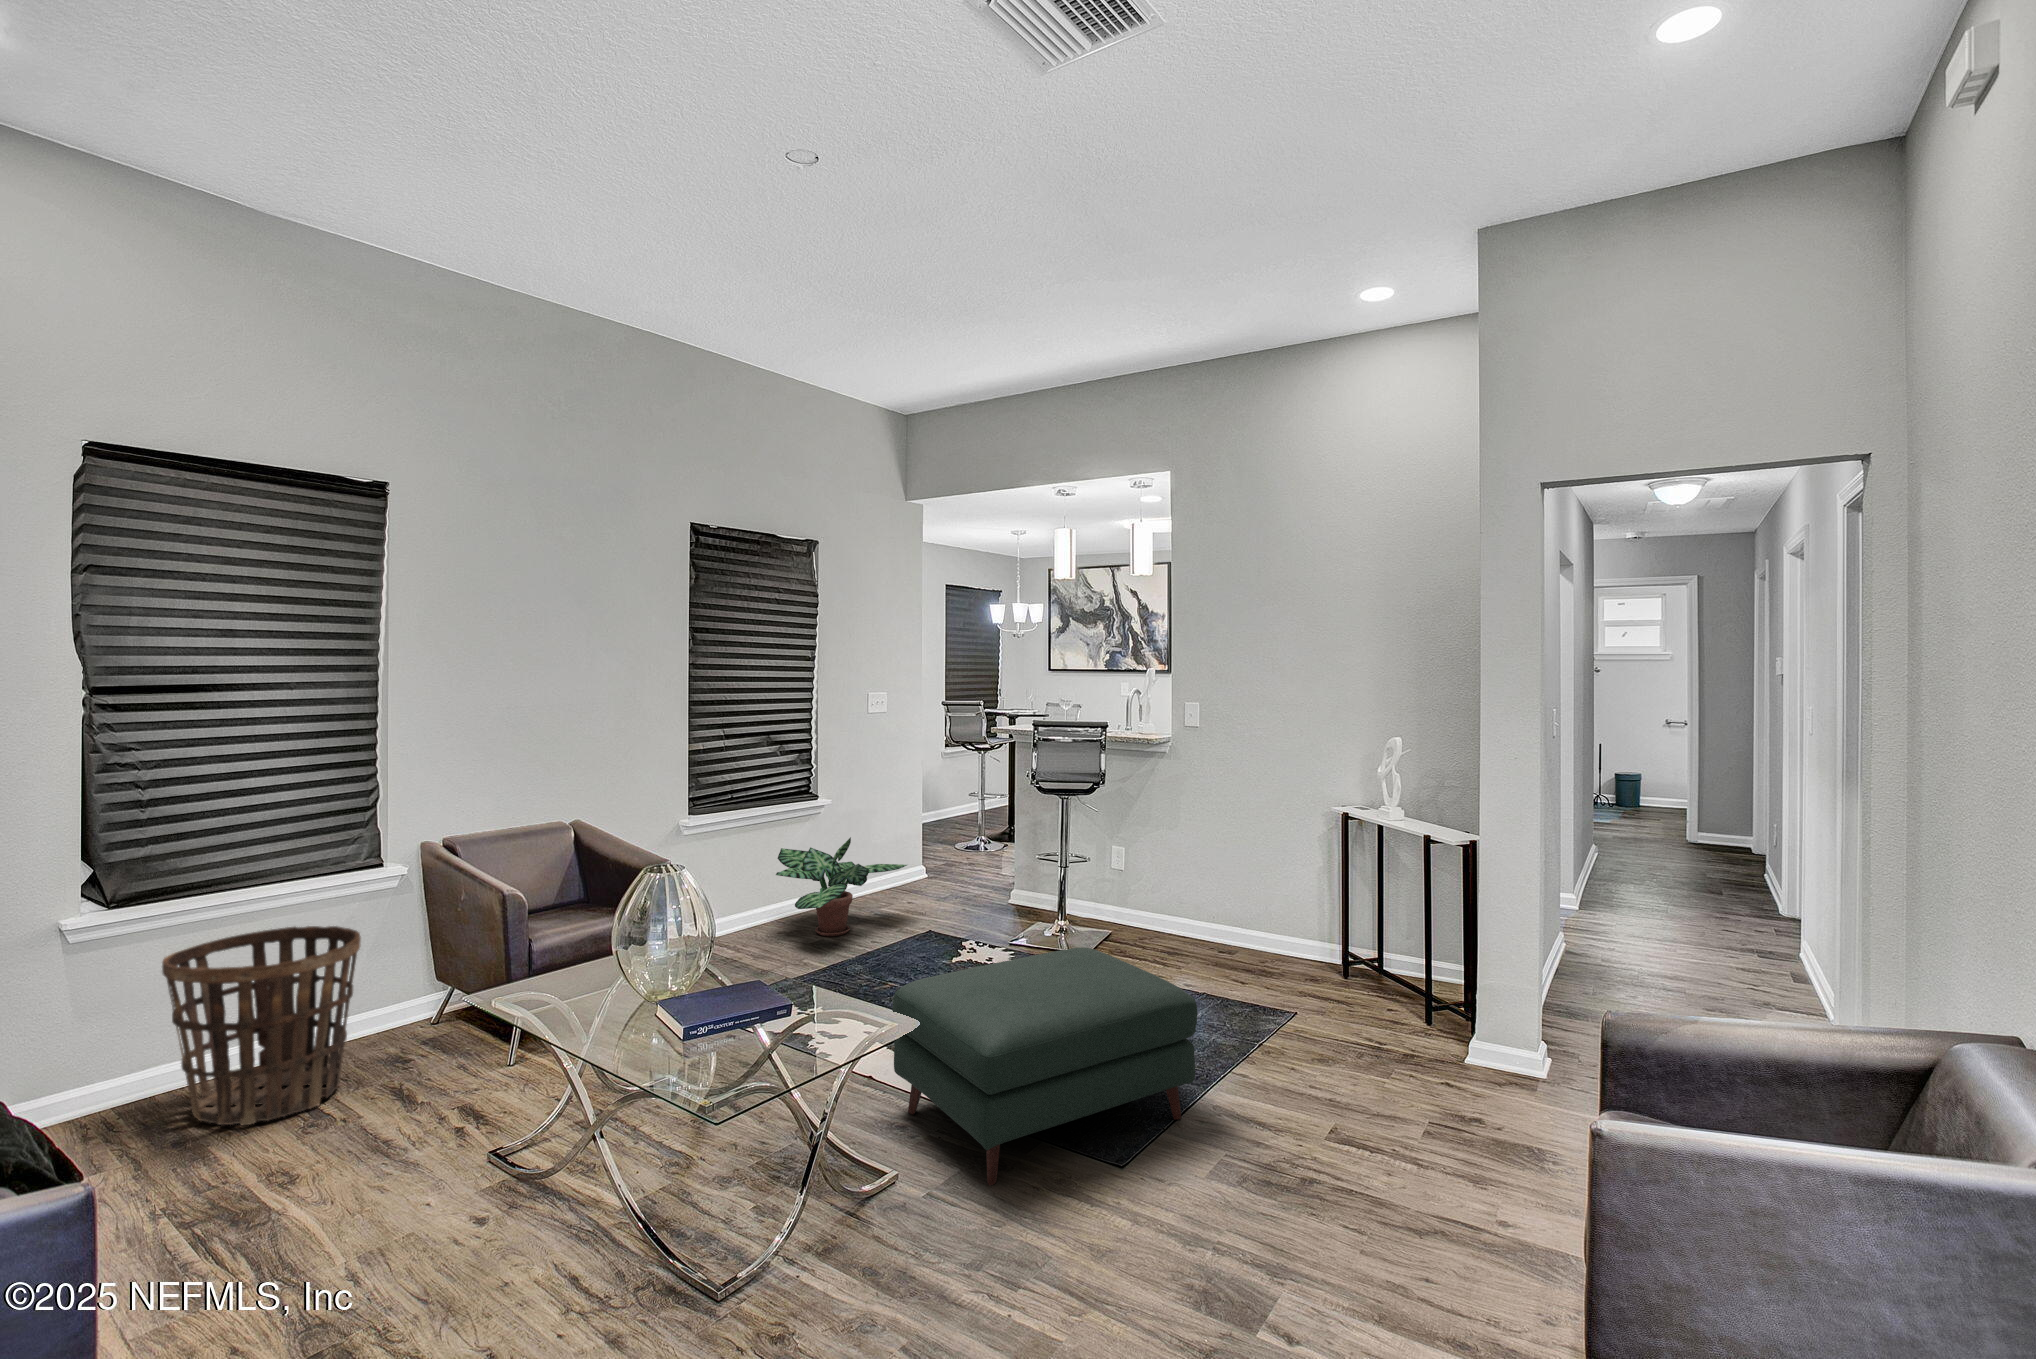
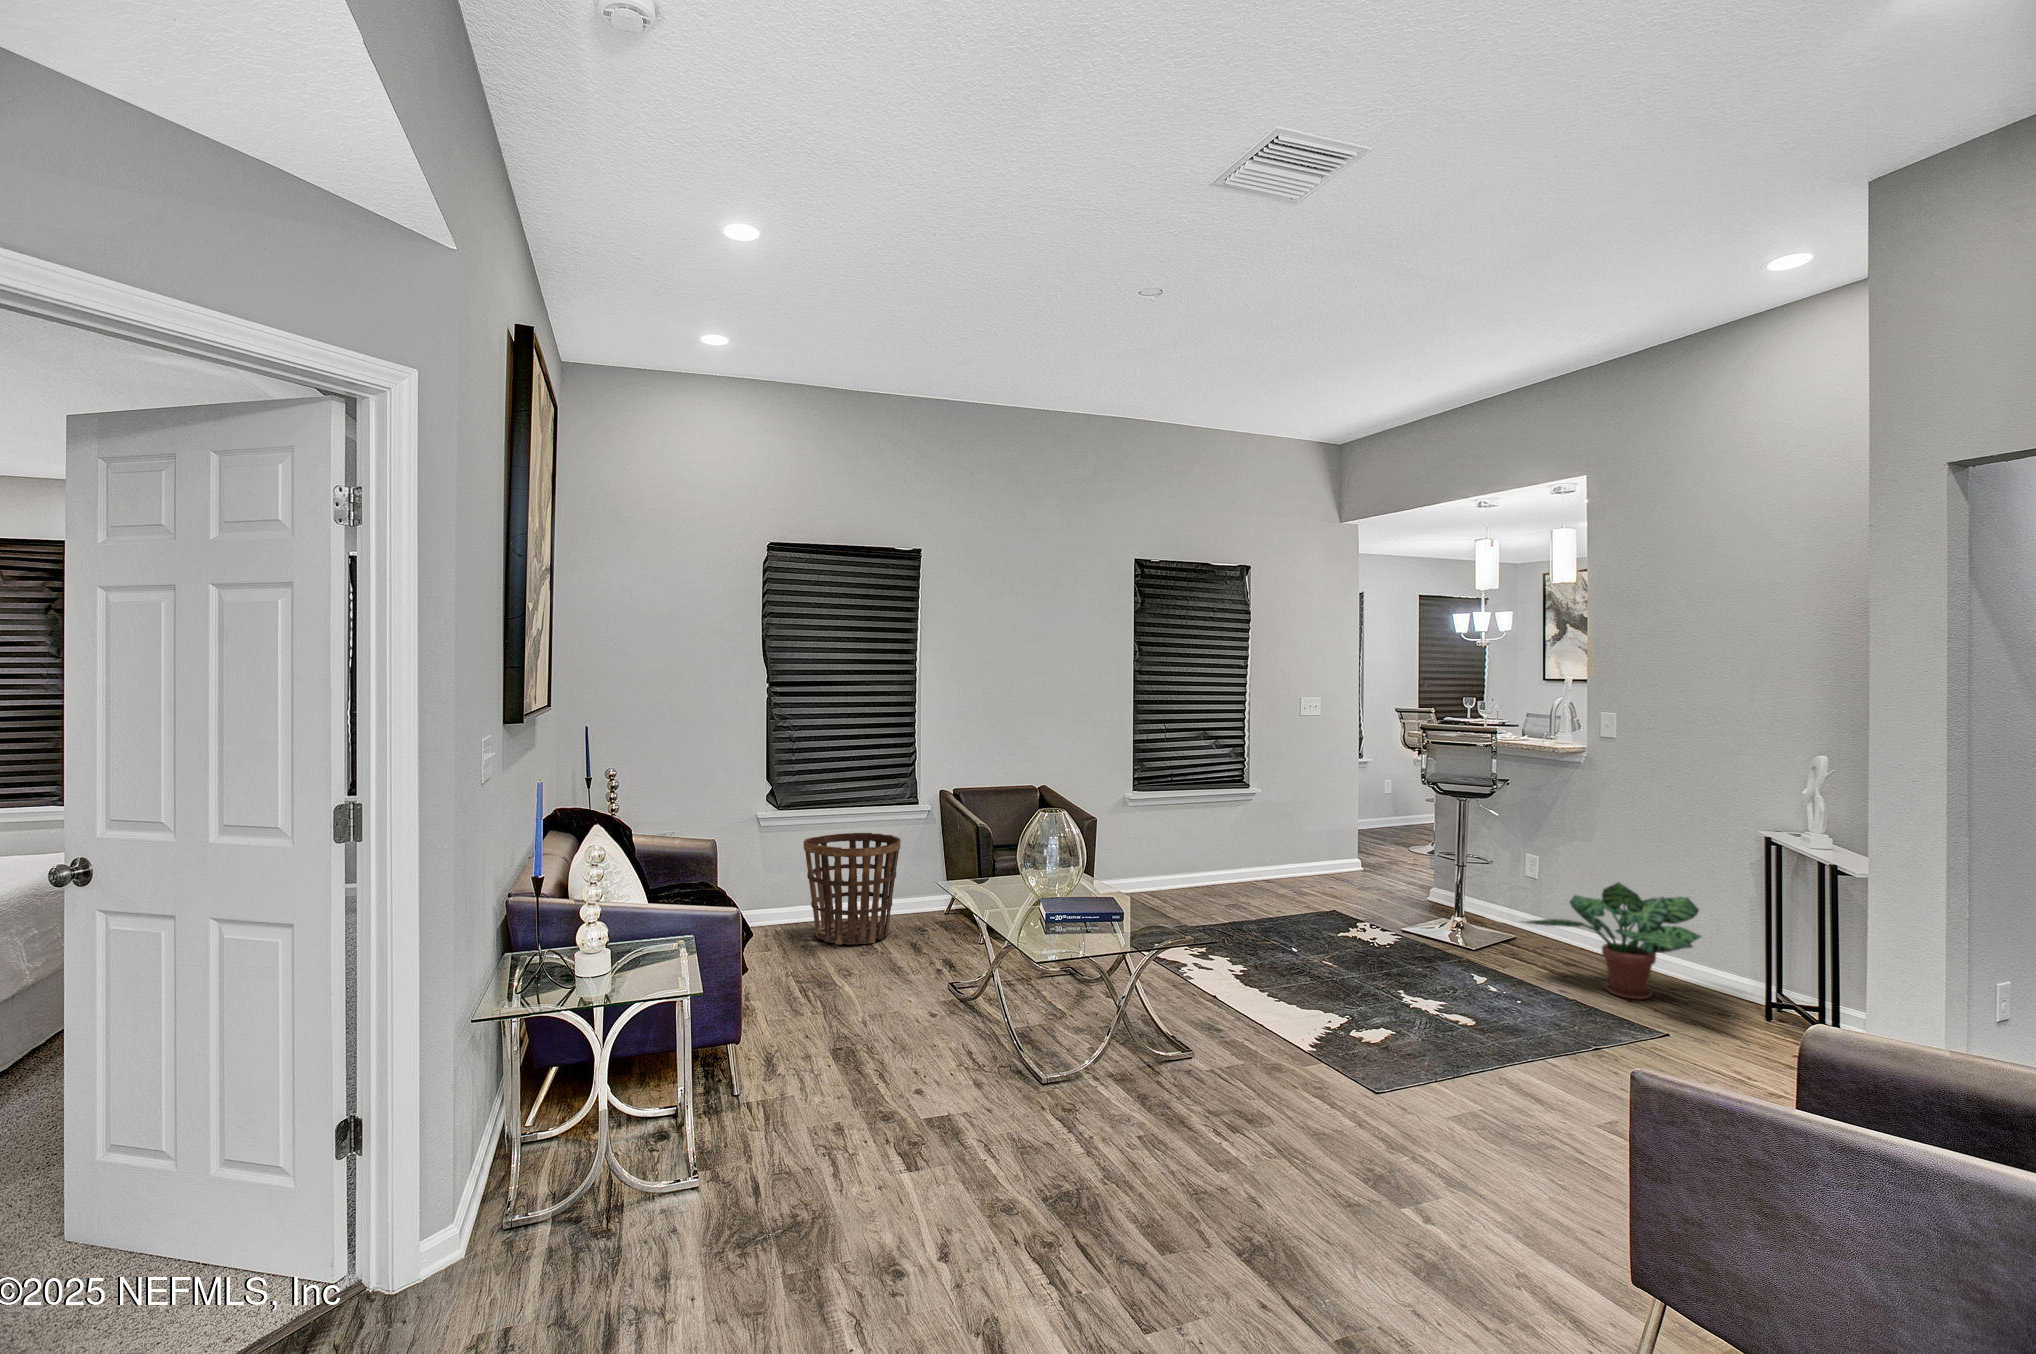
potted plant: present [776,837,907,936] -> present [1524,882,1701,999]
ottoman: present [892,948,1198,1185] -> none [1217,917,1482,1078]

